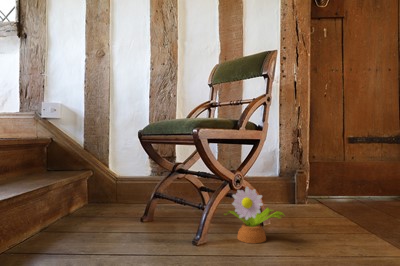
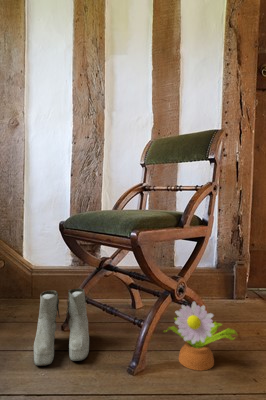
boots: none [120,184,164,239] -> present [34,288,89,366]

